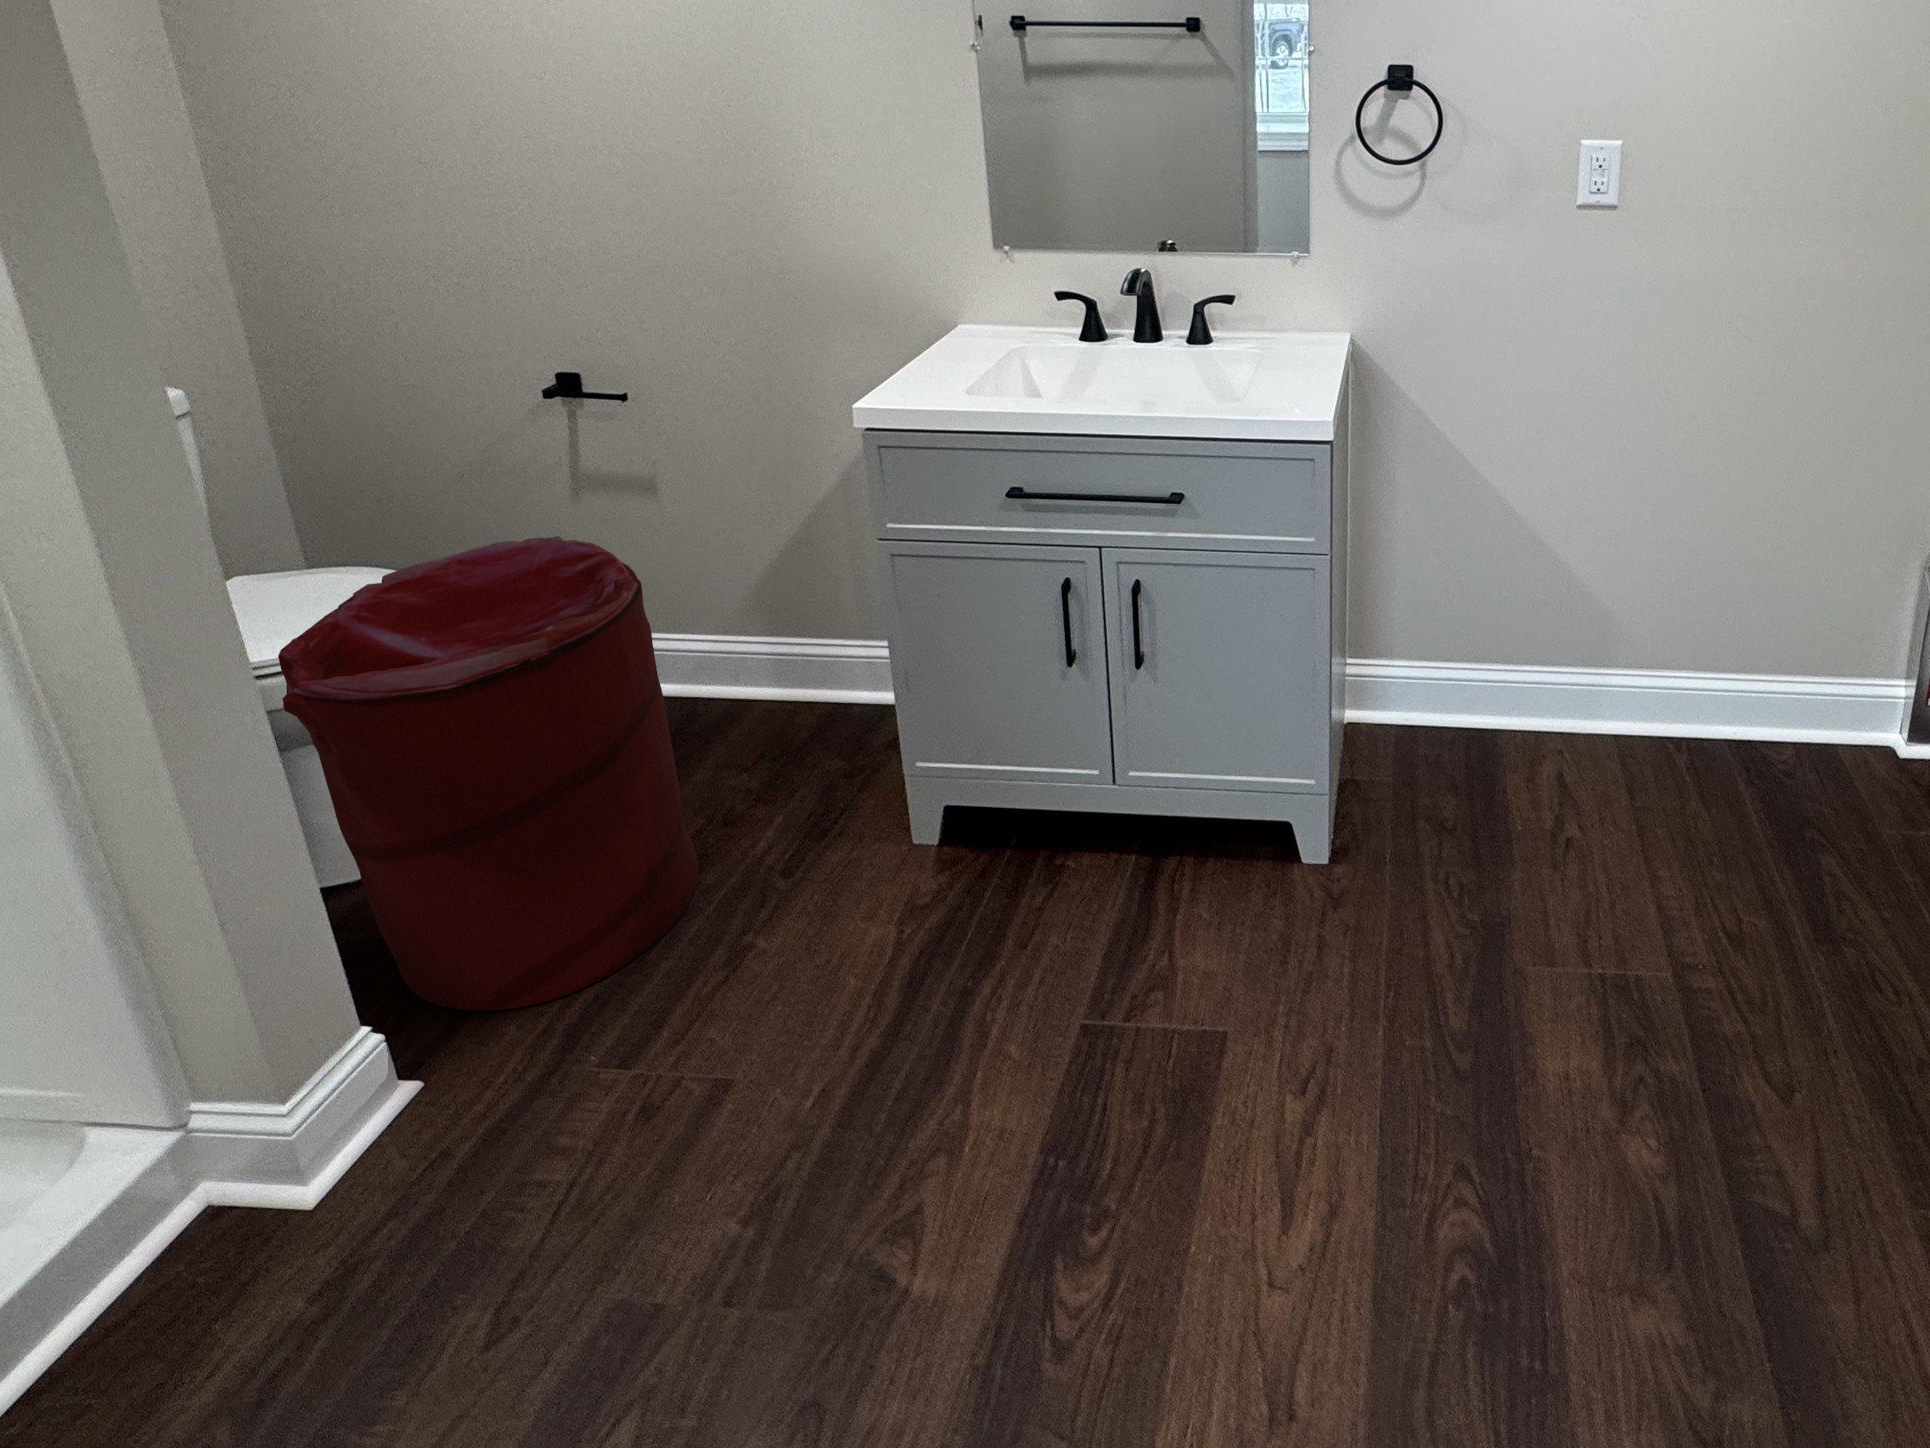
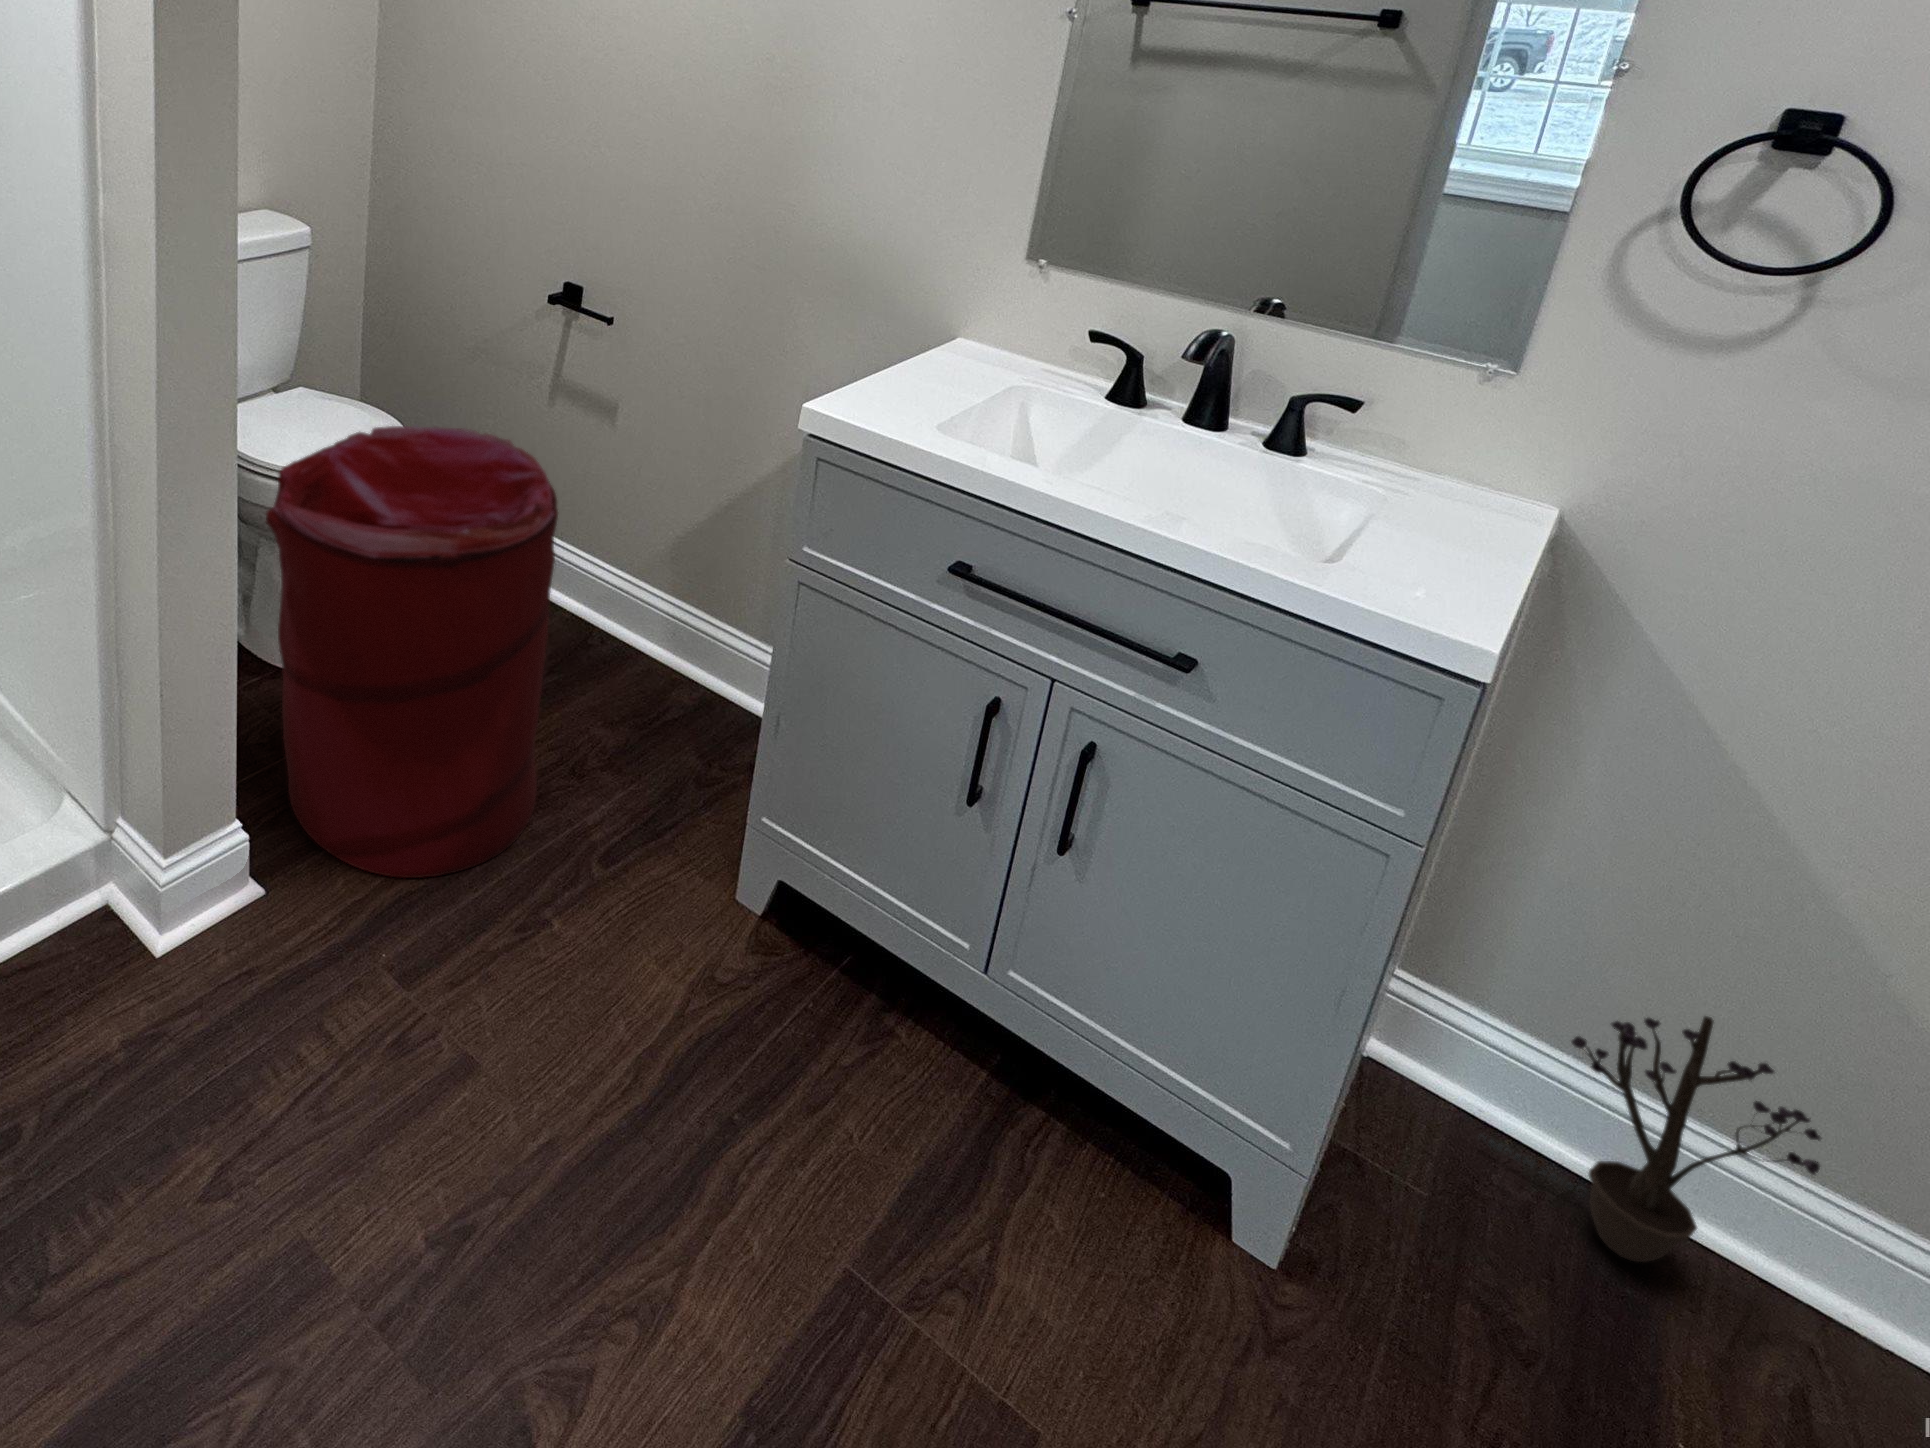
decorative plant: none [1411,600,1546,759] -> present [1479,1016,1821,1262]

